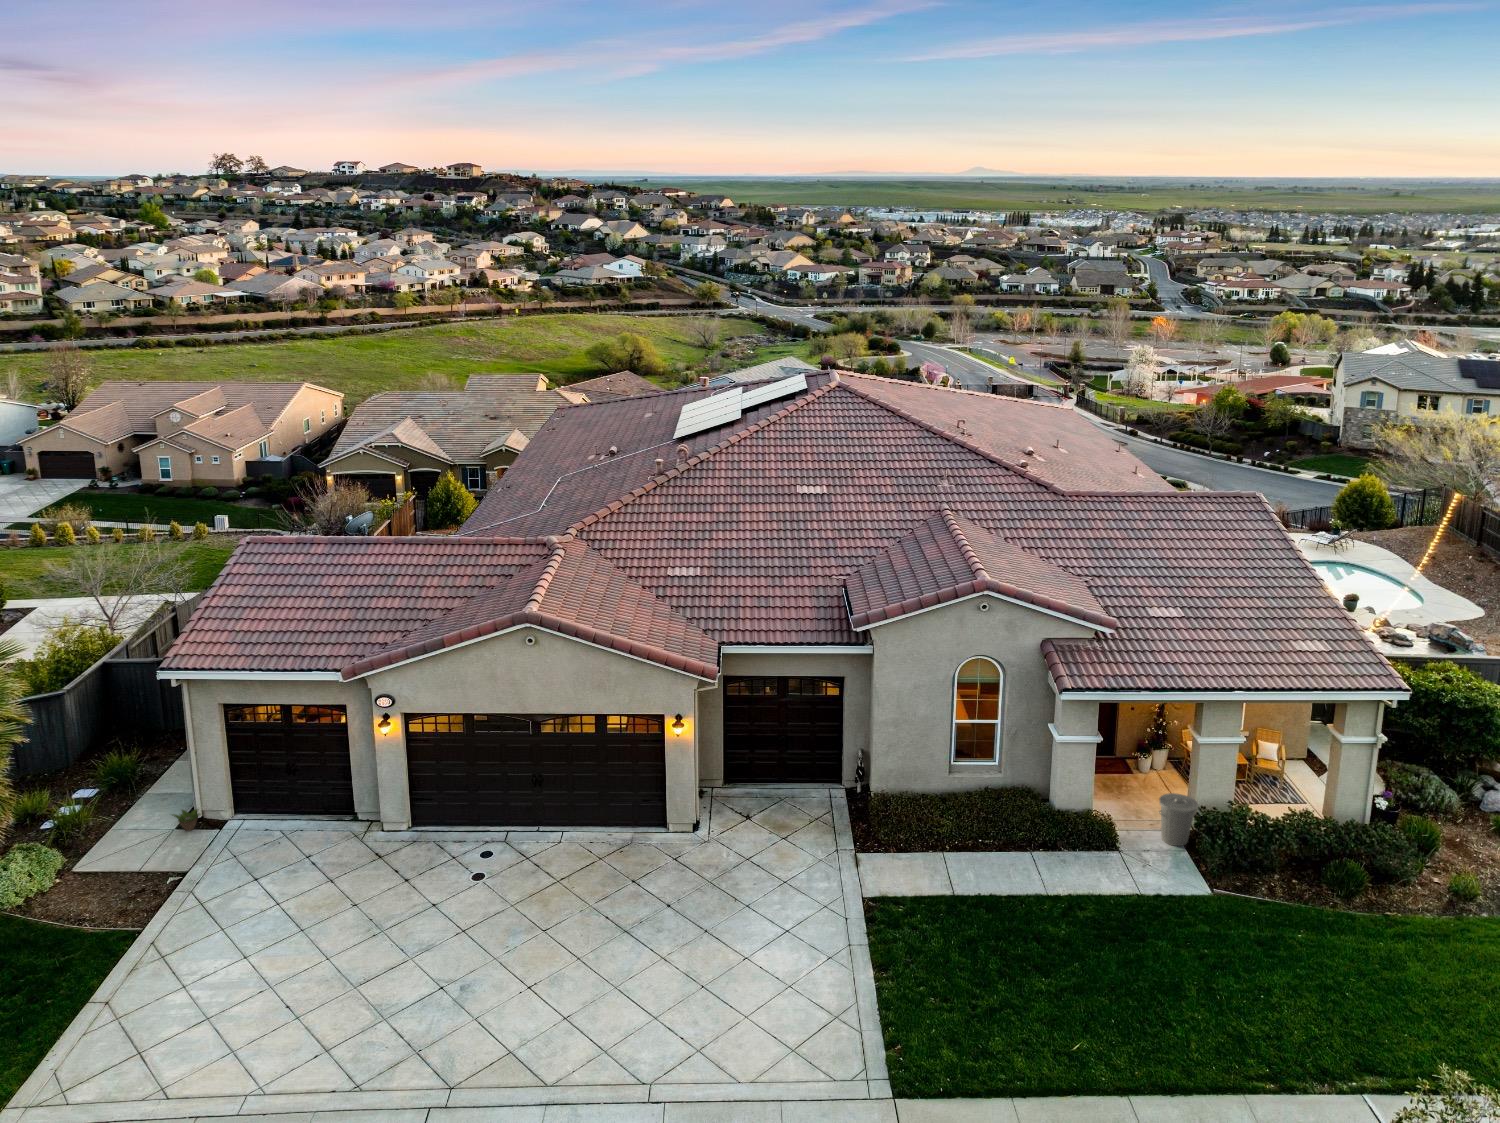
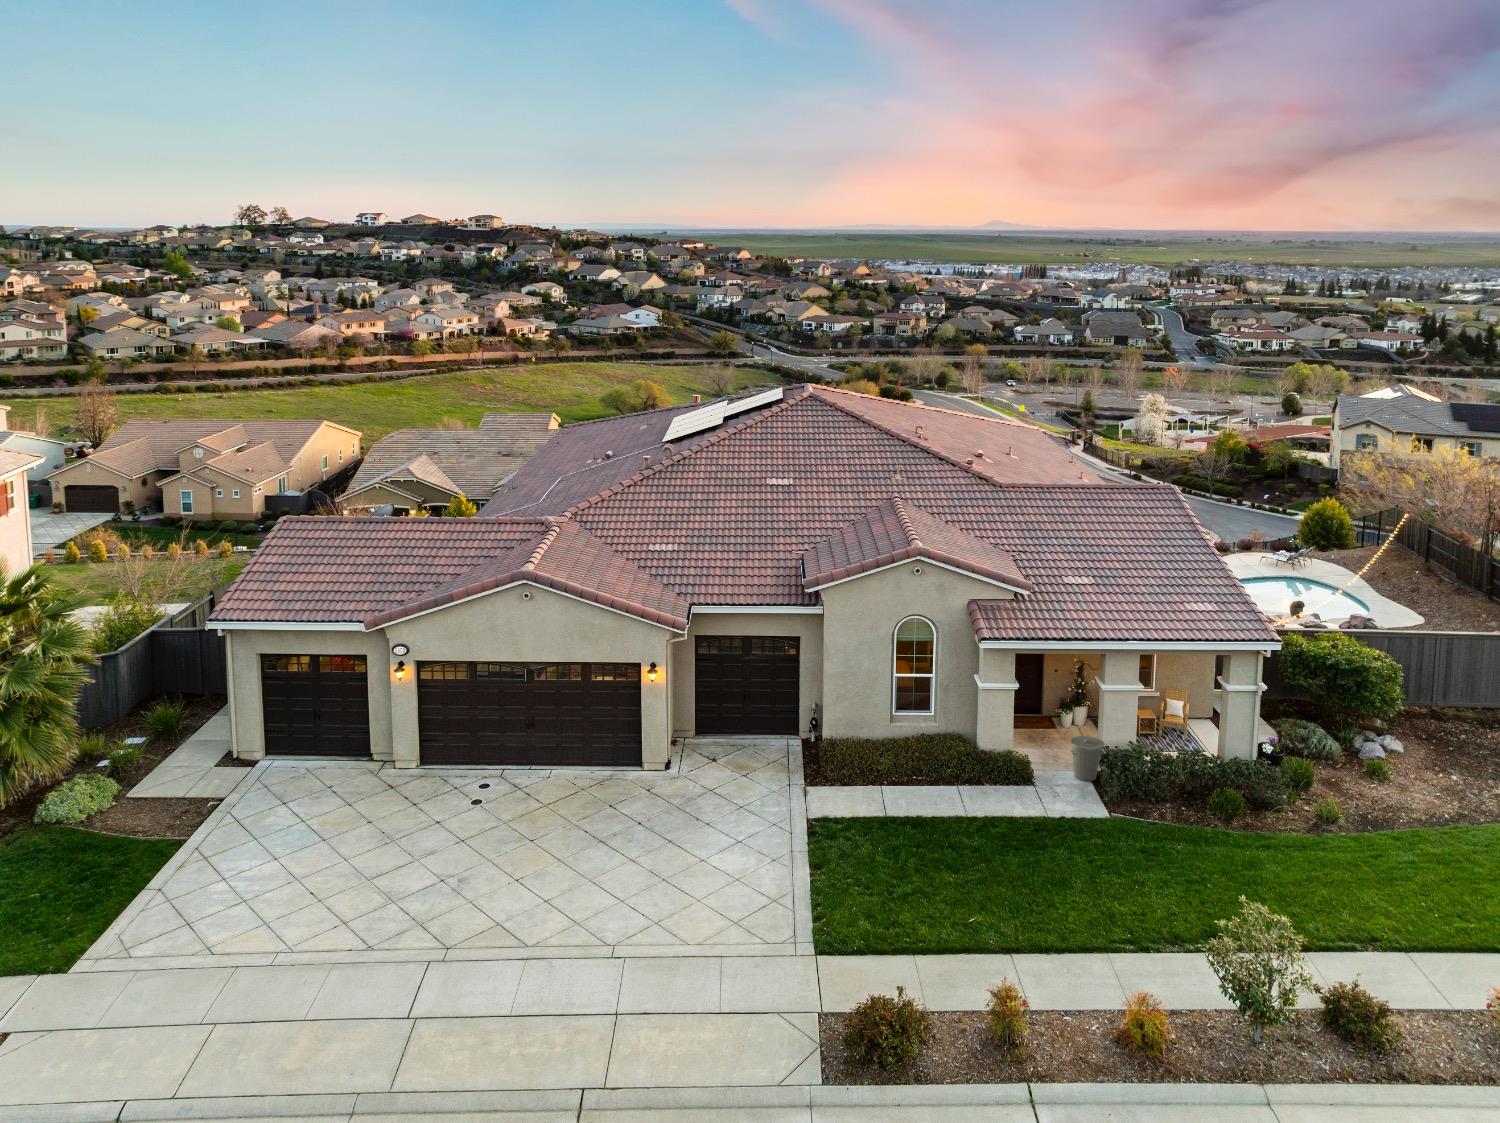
decorative plant: present [173,809,200,831] -> none [212,746,240,765]

